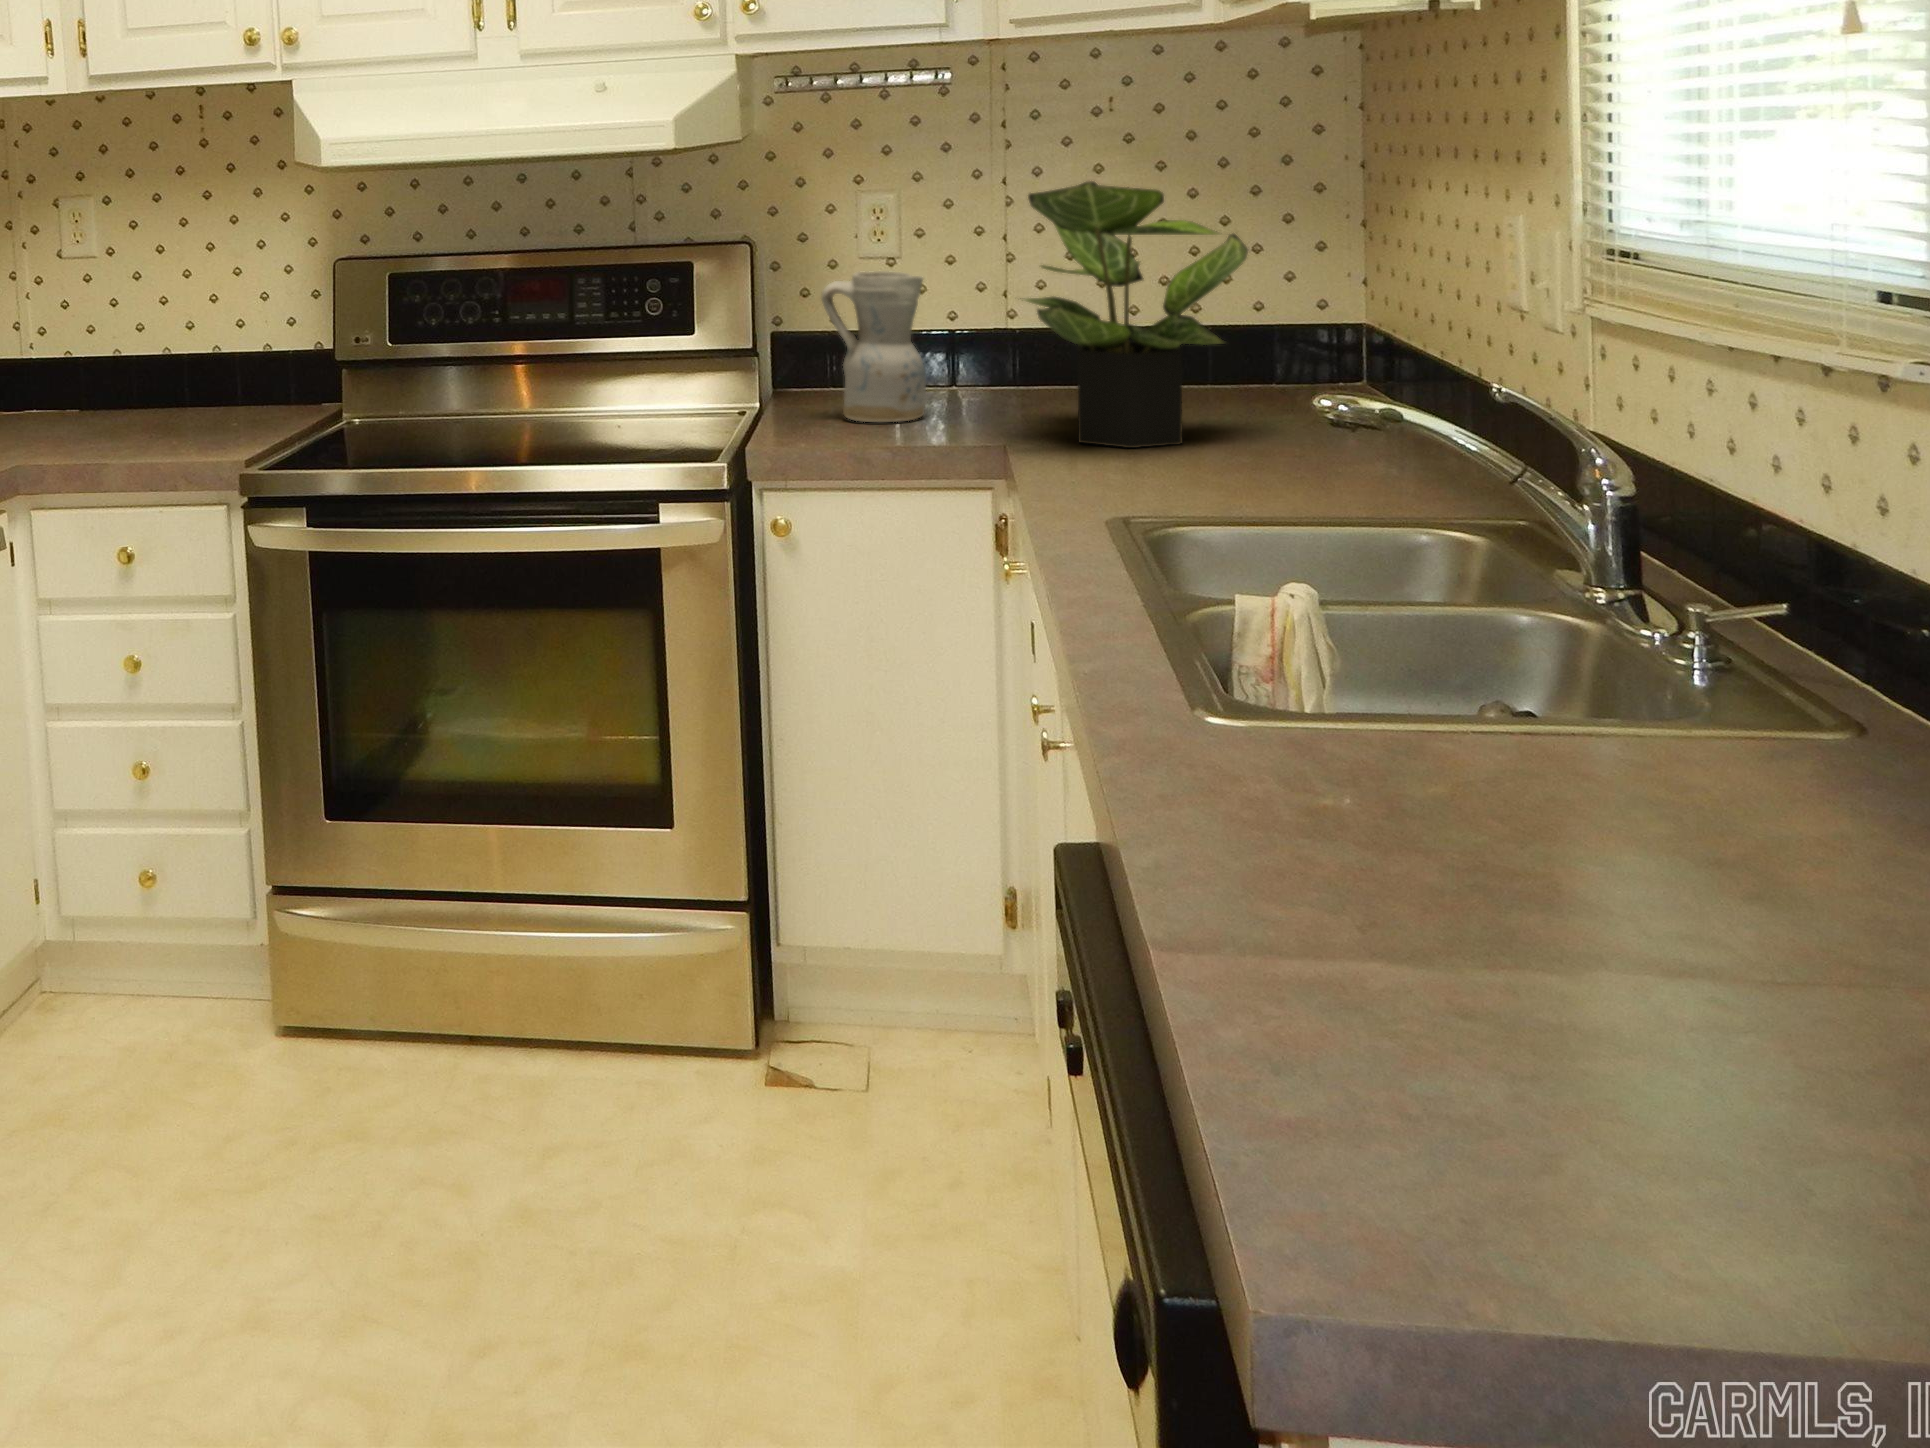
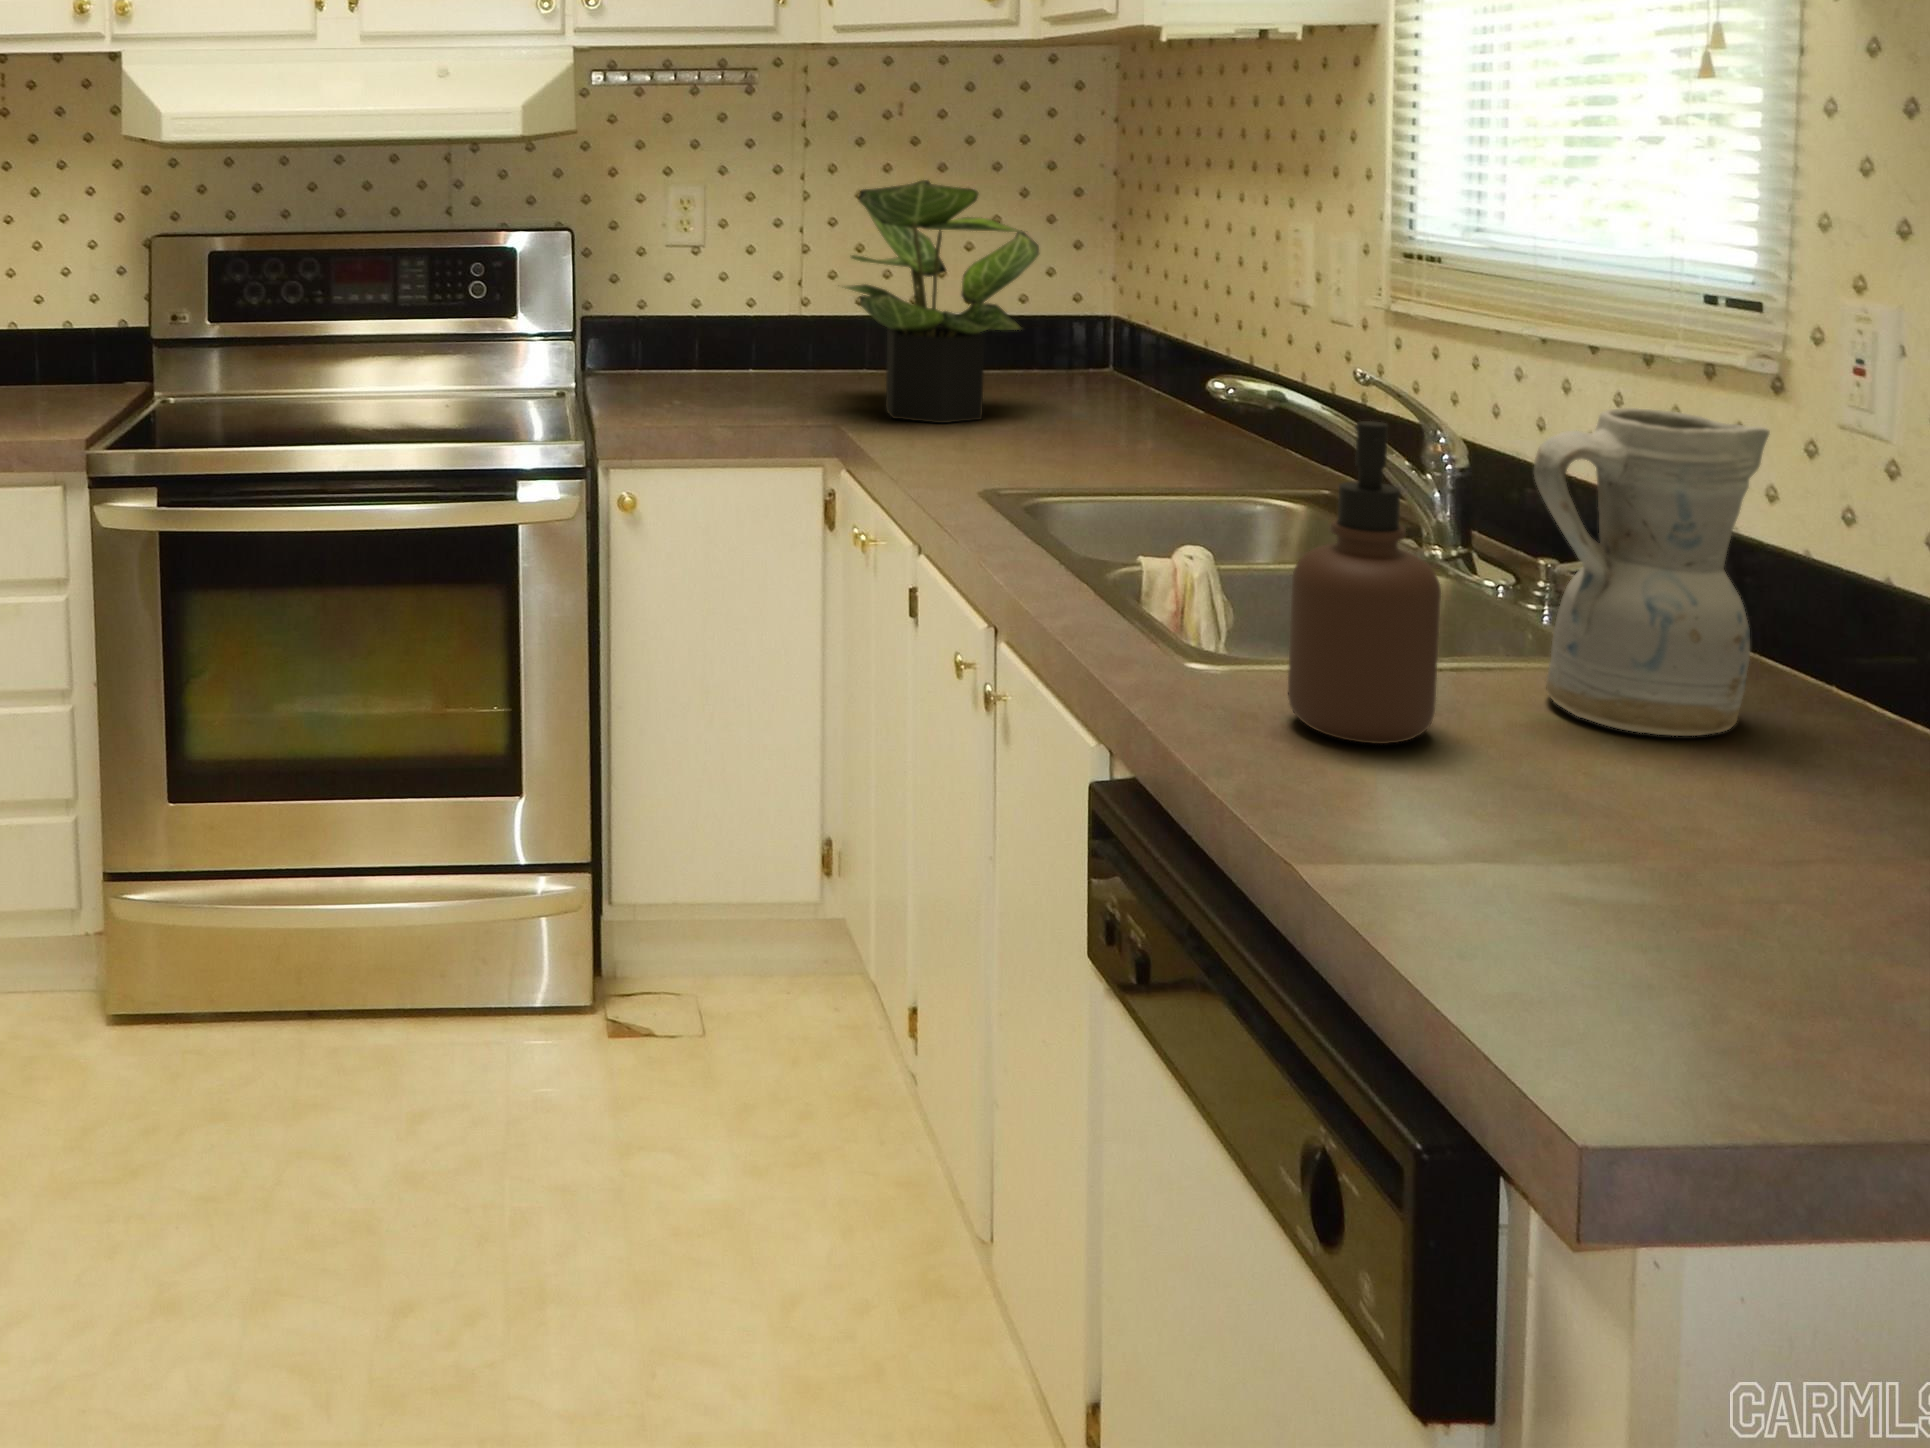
ceramic pitcher: present [822,271,926,422] -> present [1534,408,1770,736]
soap dispenser: none [1246,436,1410,793] -> present [1288,421,1441,744]

